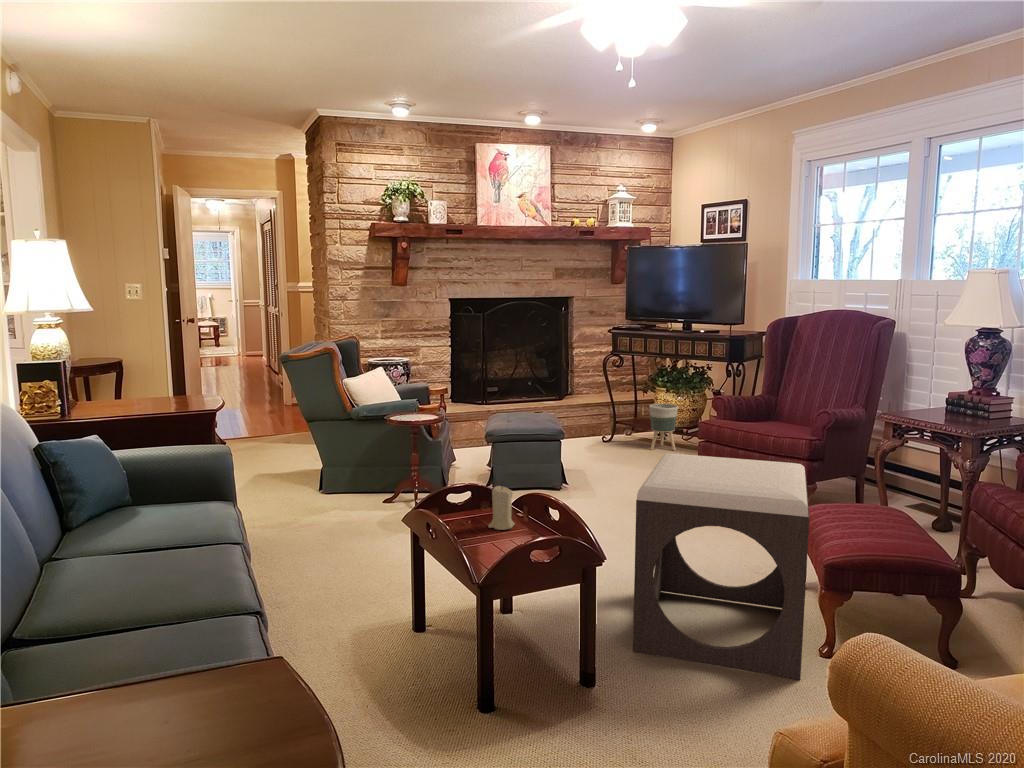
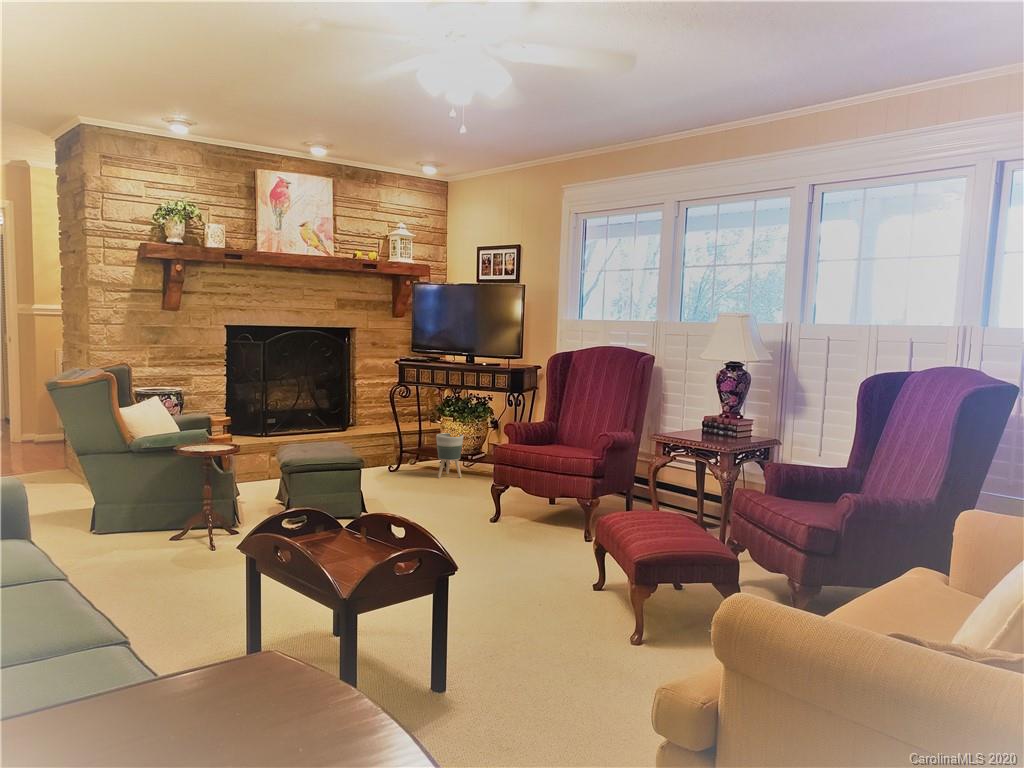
footstool: present [633,454,809,680] -> none [475,472,631,665]
candle: present [488,486,515,530] -> none [332,508,359,552]

